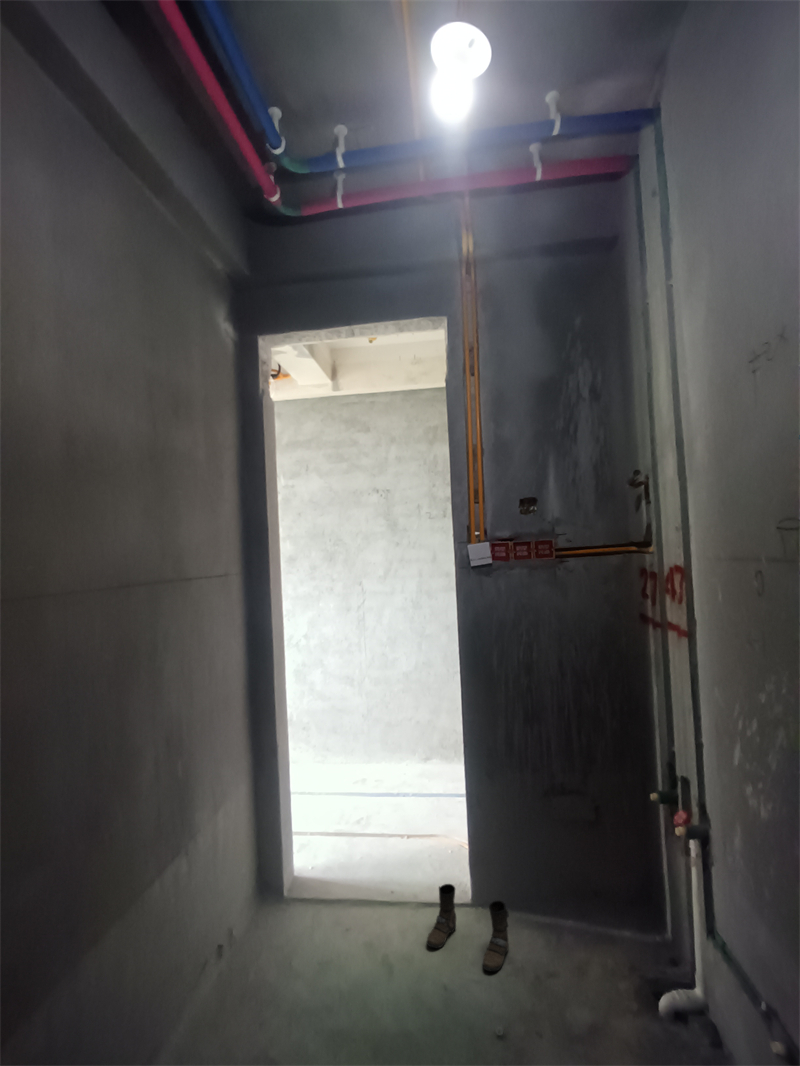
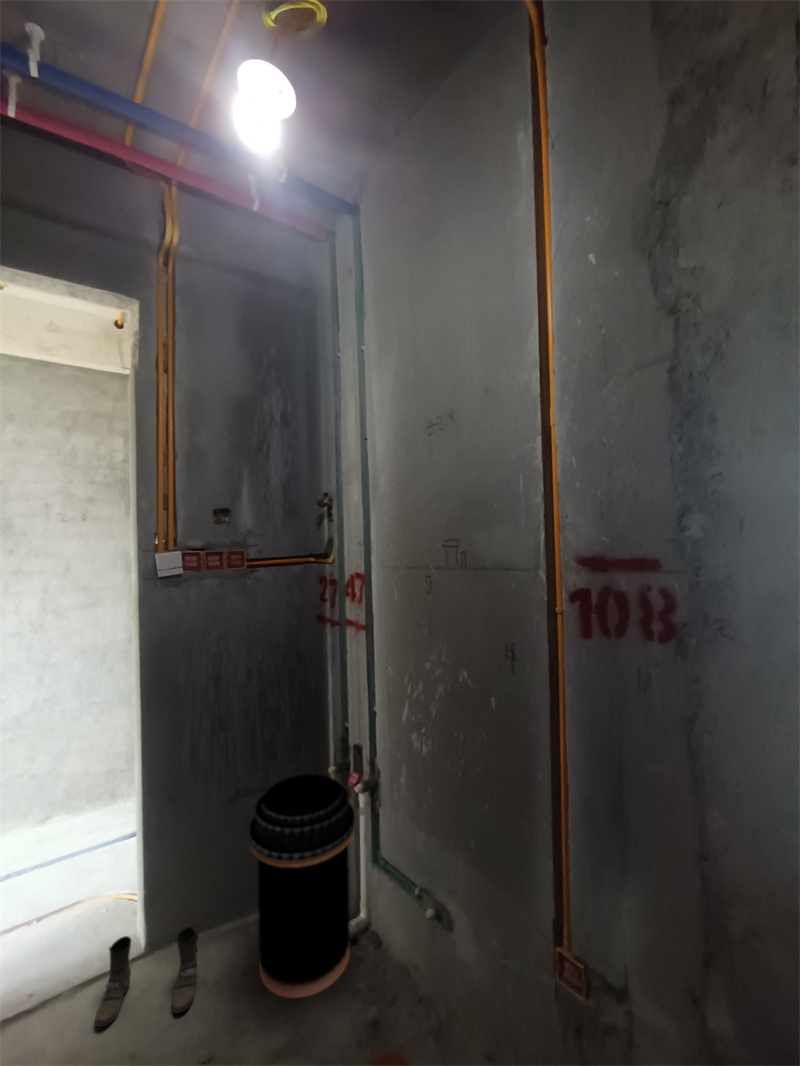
trash can: none [550,790,673,1033] -> present [249,774,355,998]

